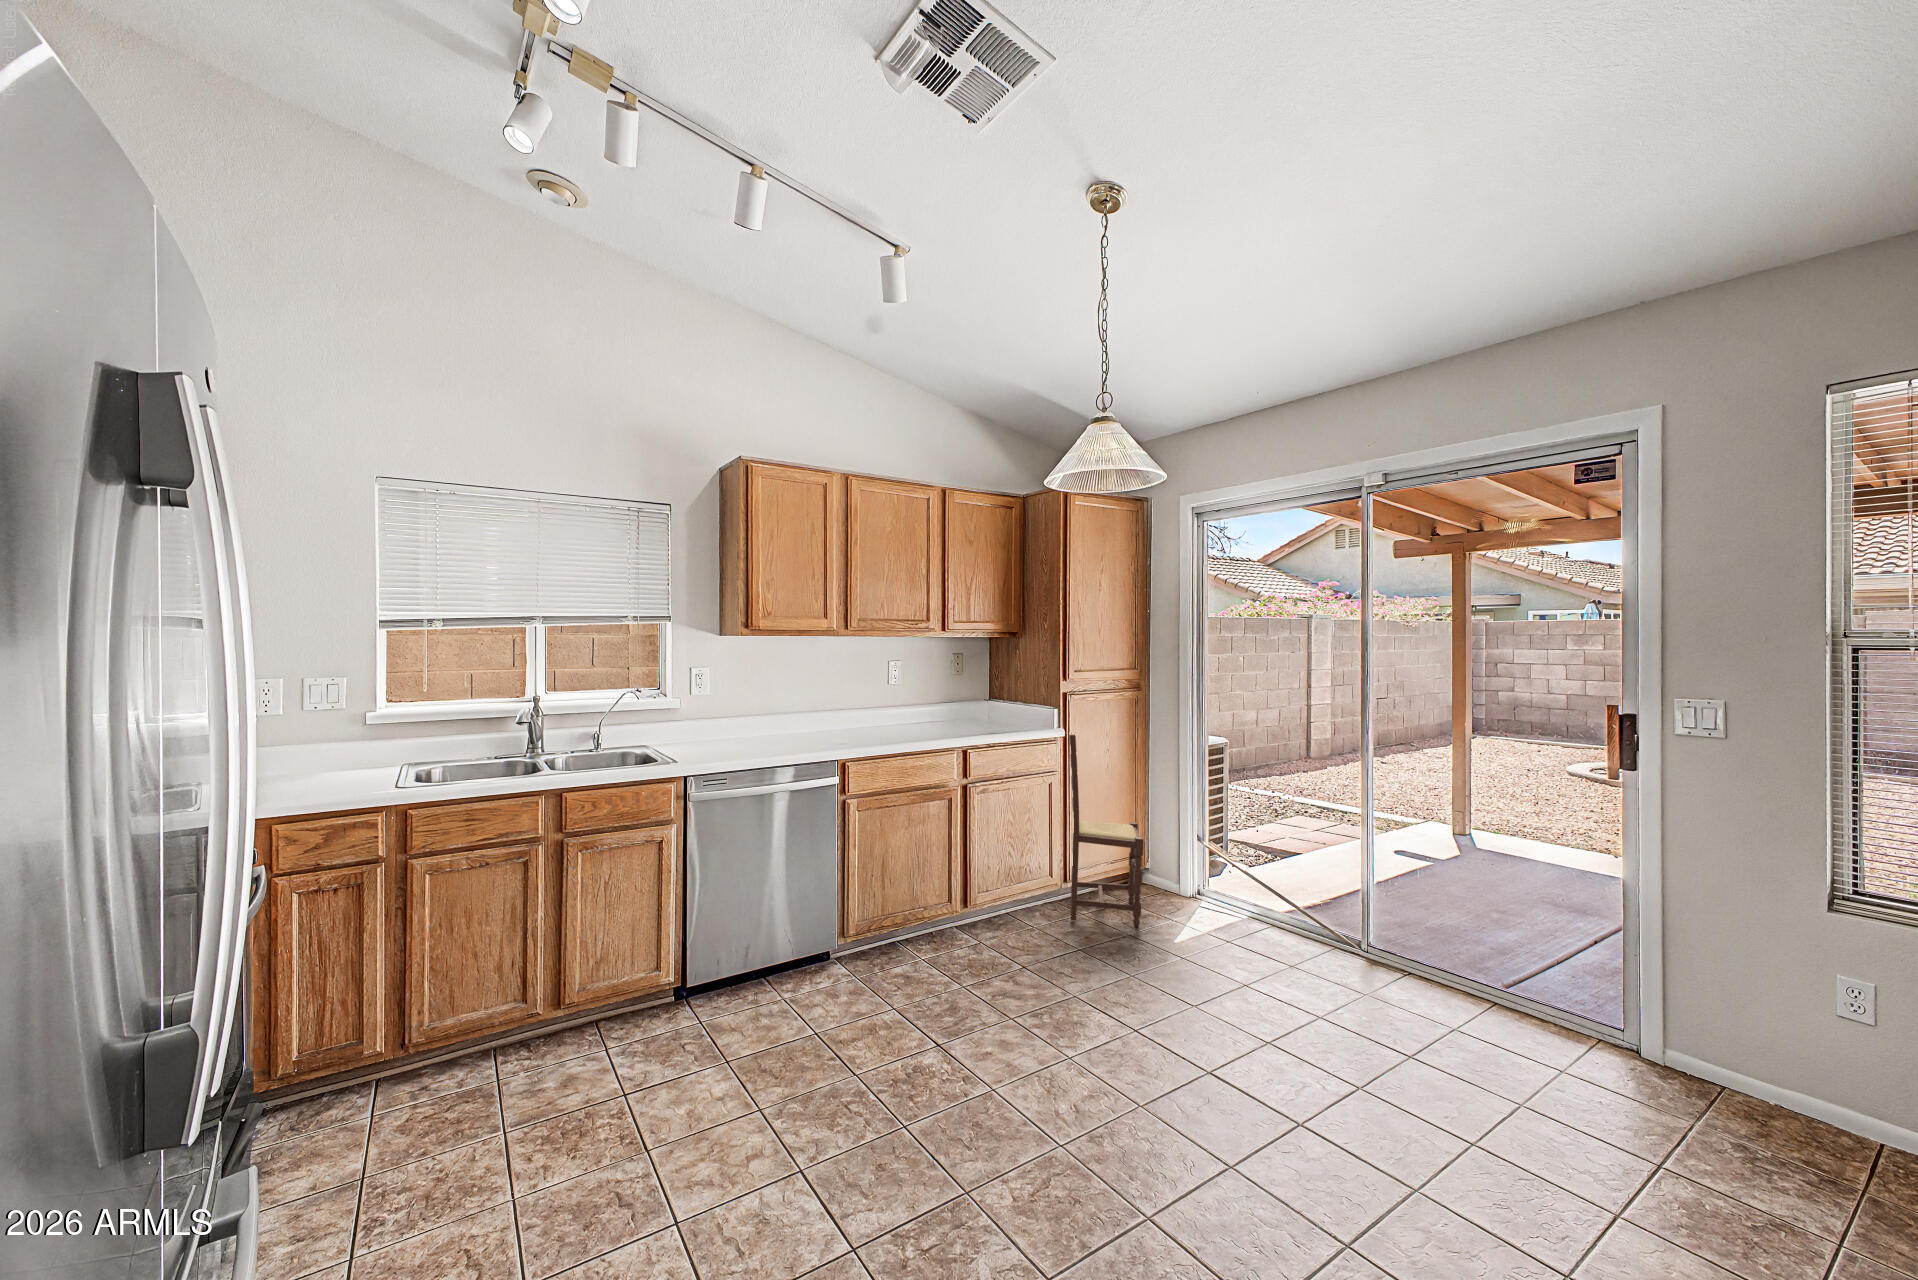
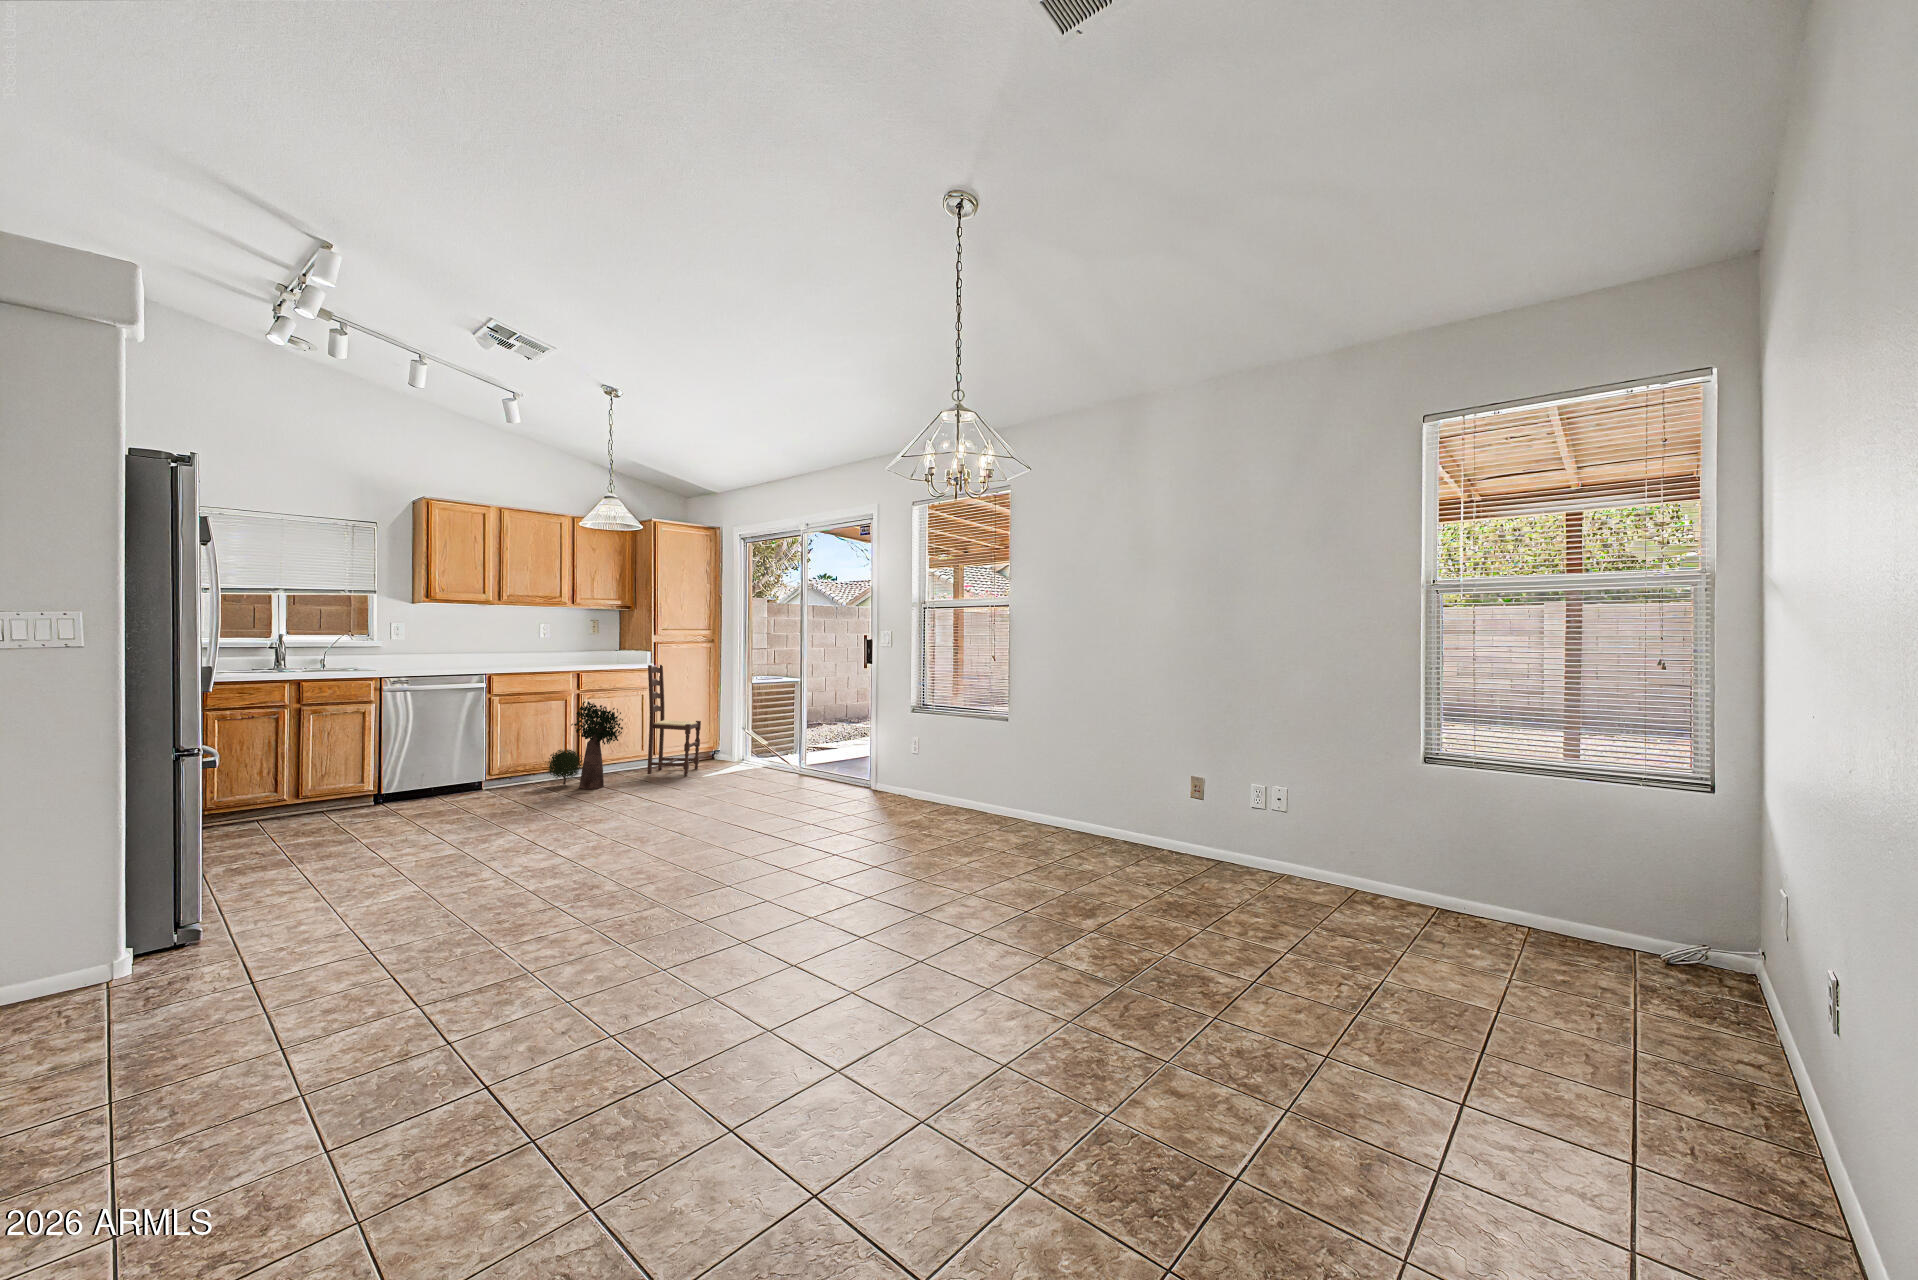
potted plant: none [928,804,1060,968] -> present [547,701,623,789]

